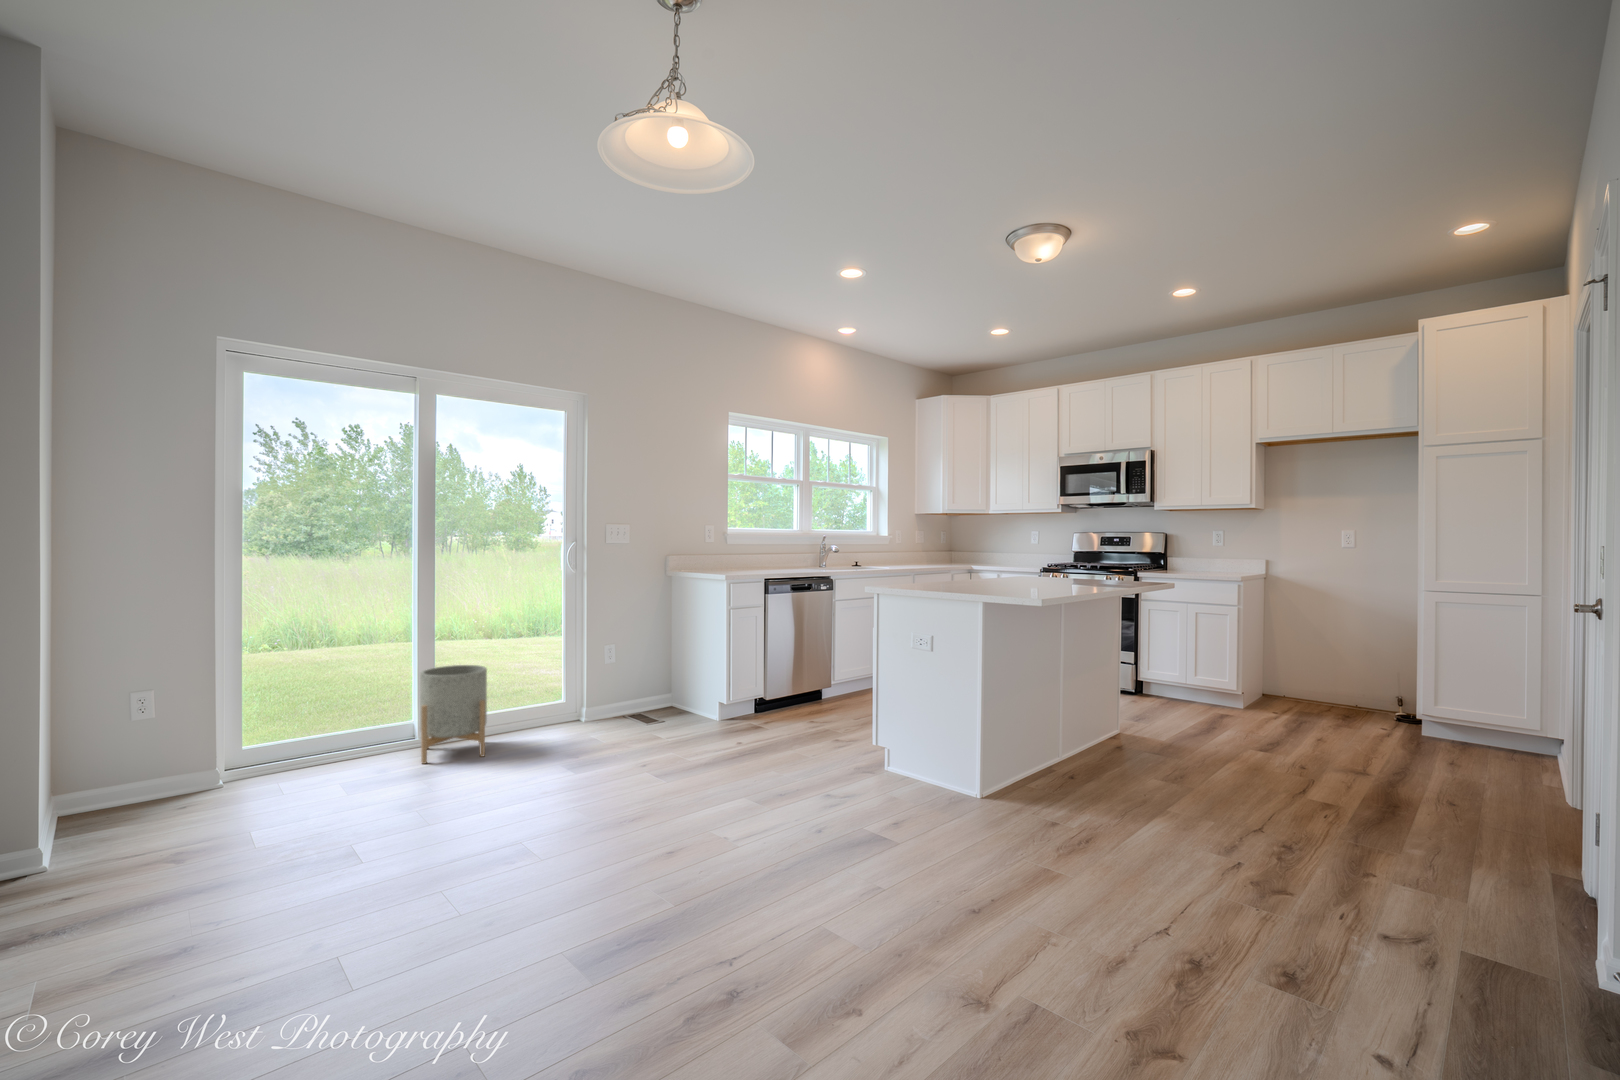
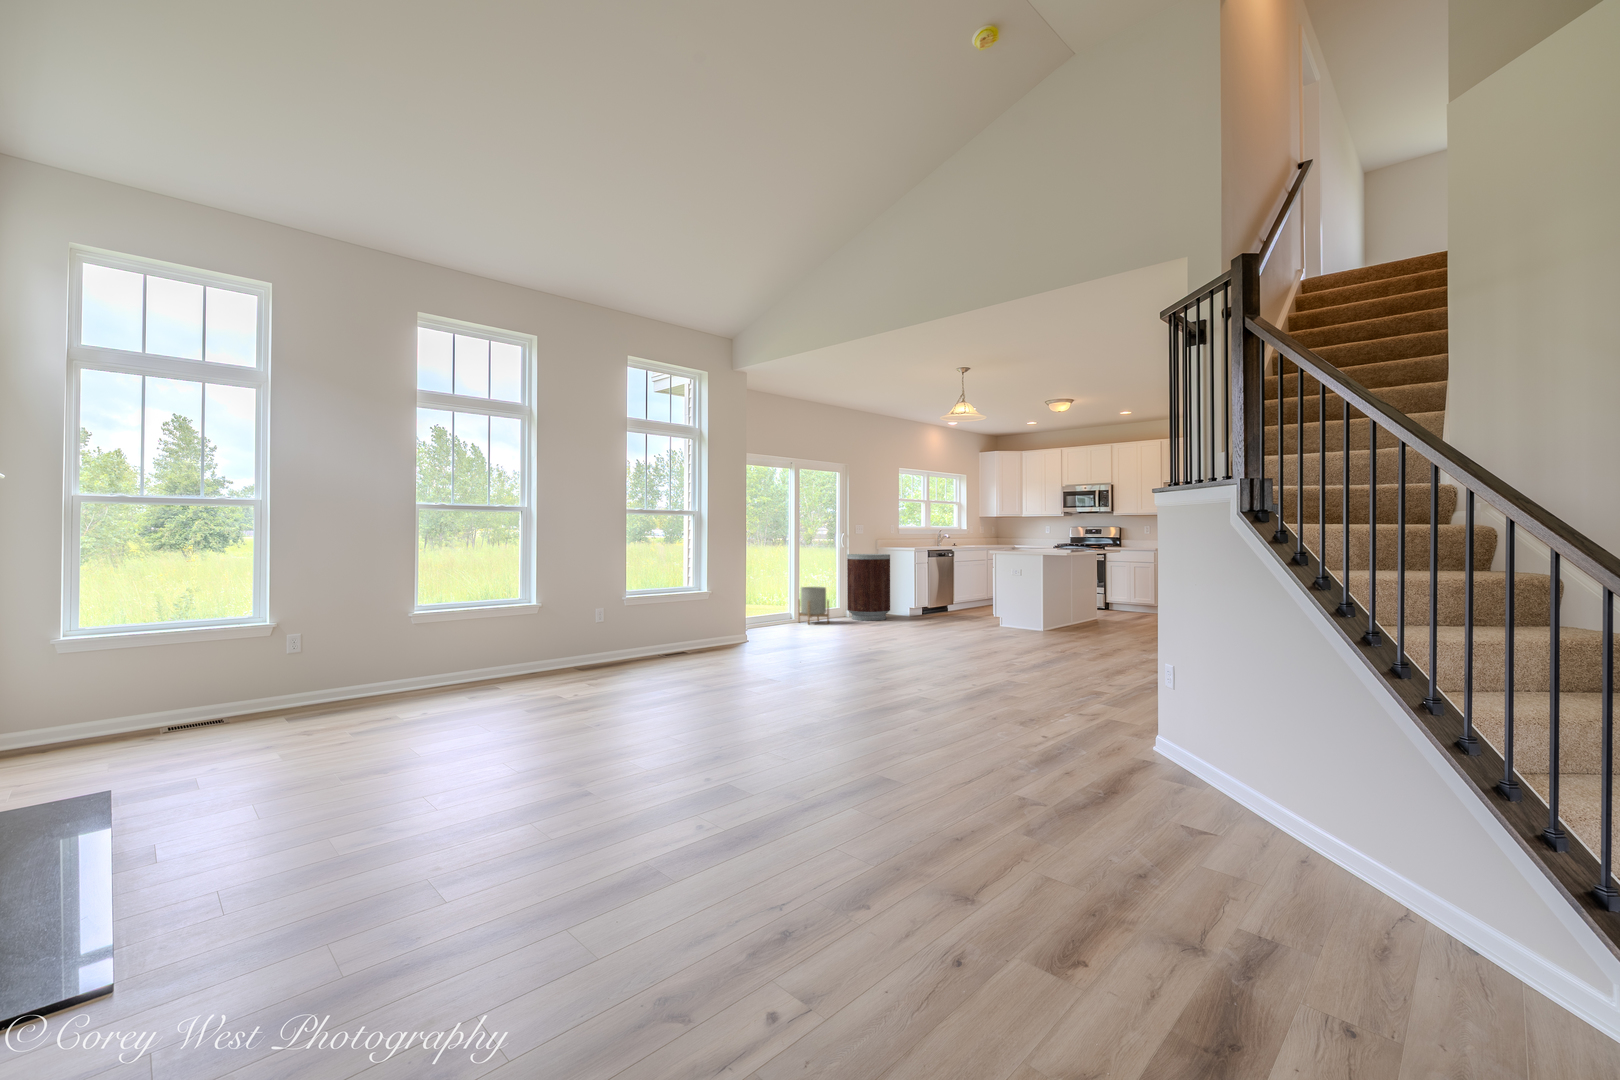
trash can: none [563,587,662,742] -> present [847,554,890,621]

